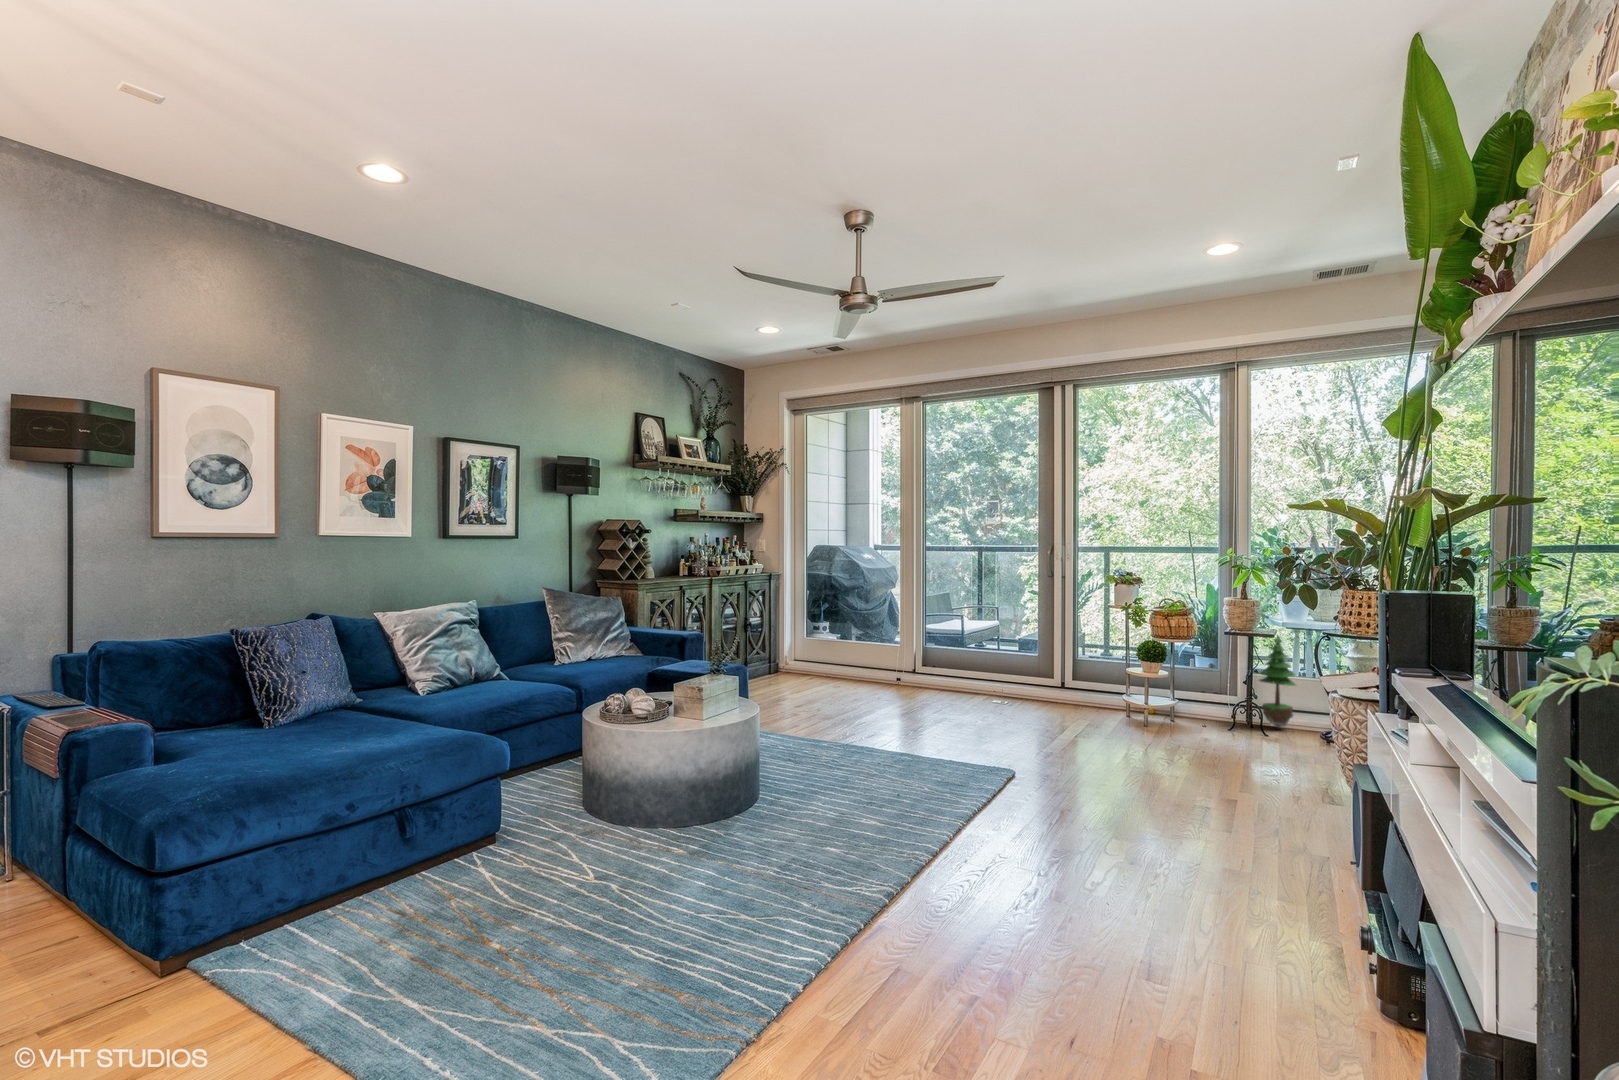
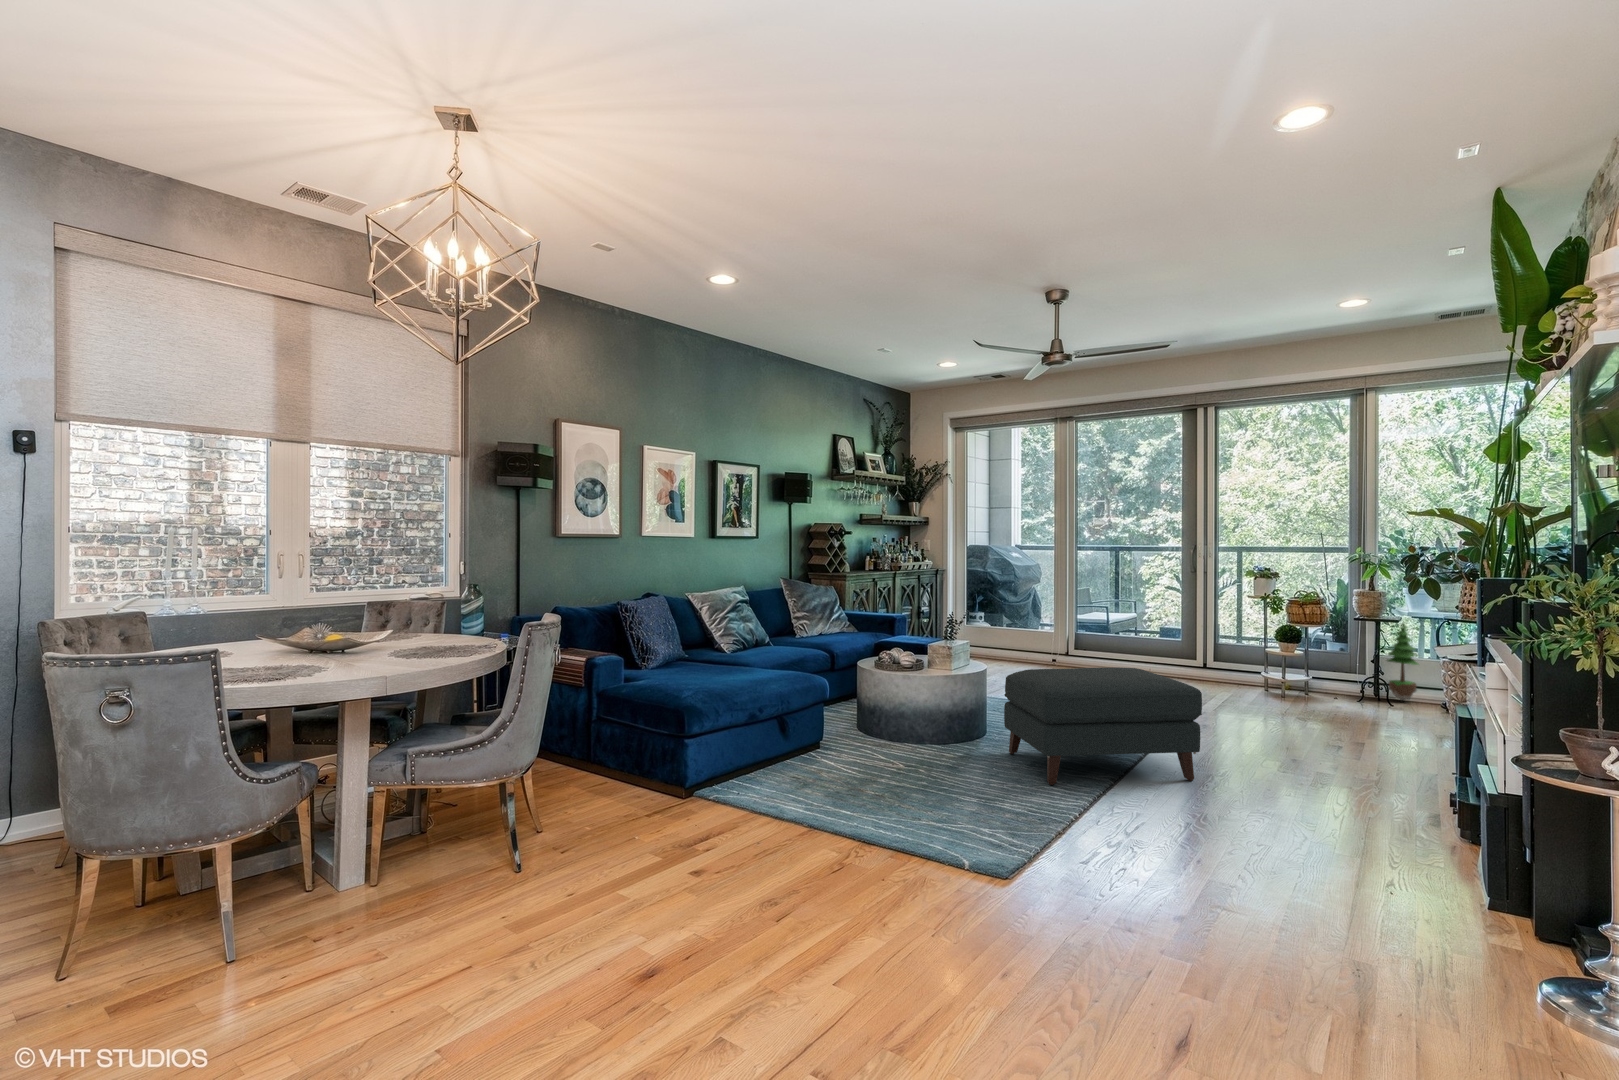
ottoman: none [756,711,1009,899] -> present [1004,667,1202,785]

